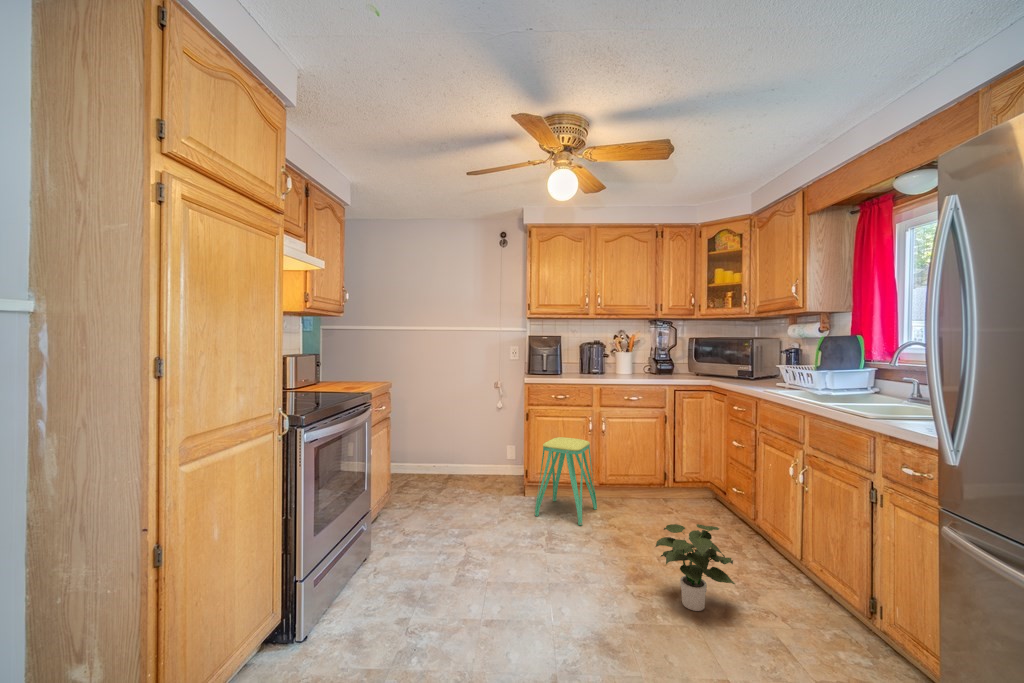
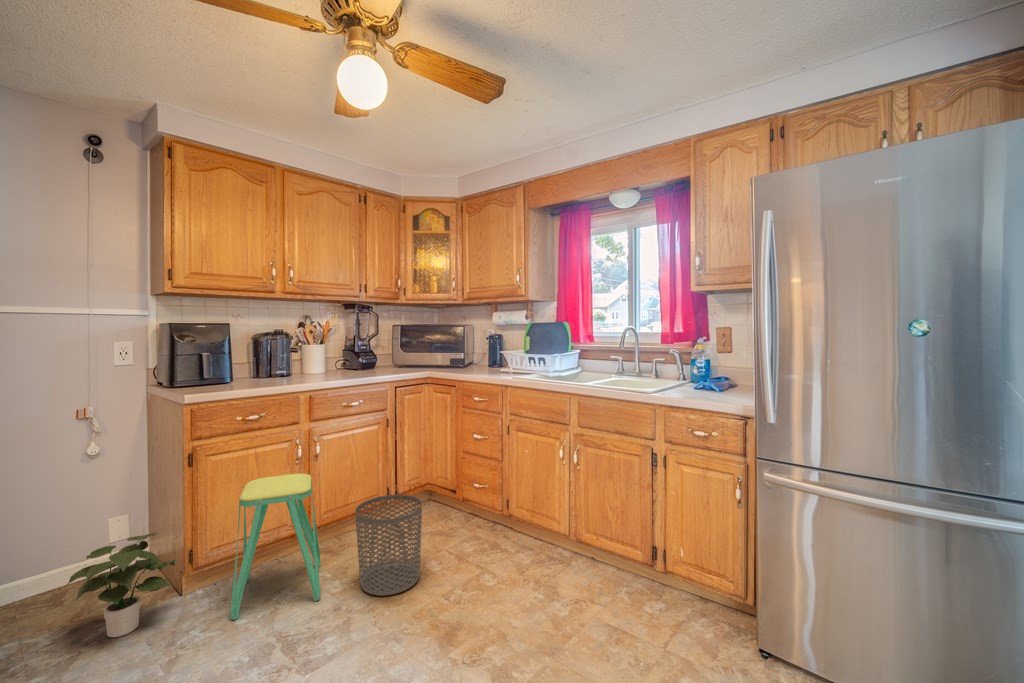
waste bin: none [606,470,656,544] -> present [355,495,422,596]
potted plant: present [655,524,735,611] -> present [68,533,176,637]

